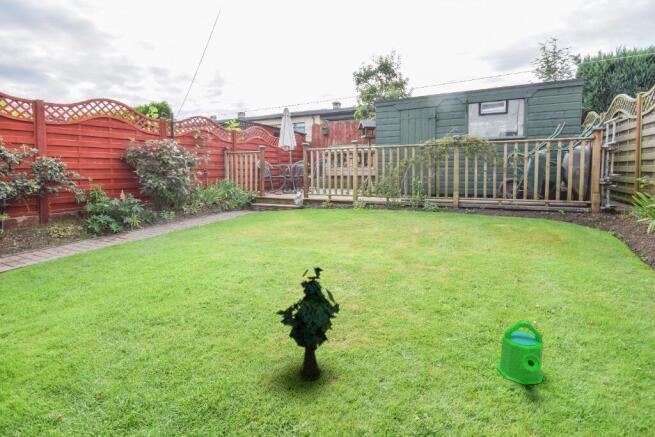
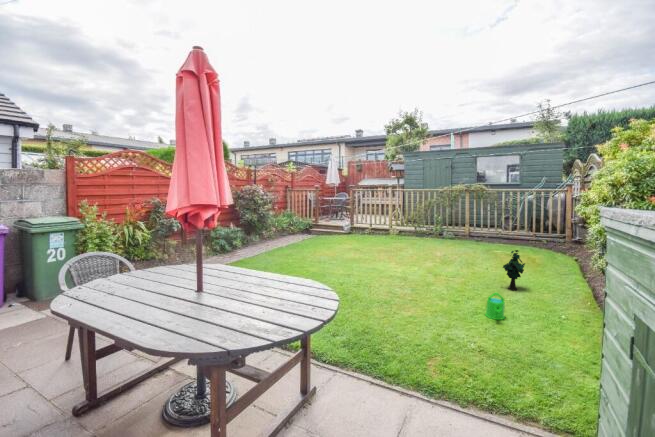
decorative plant: present [276,267,340,381] -> present [503,250,525,290]

